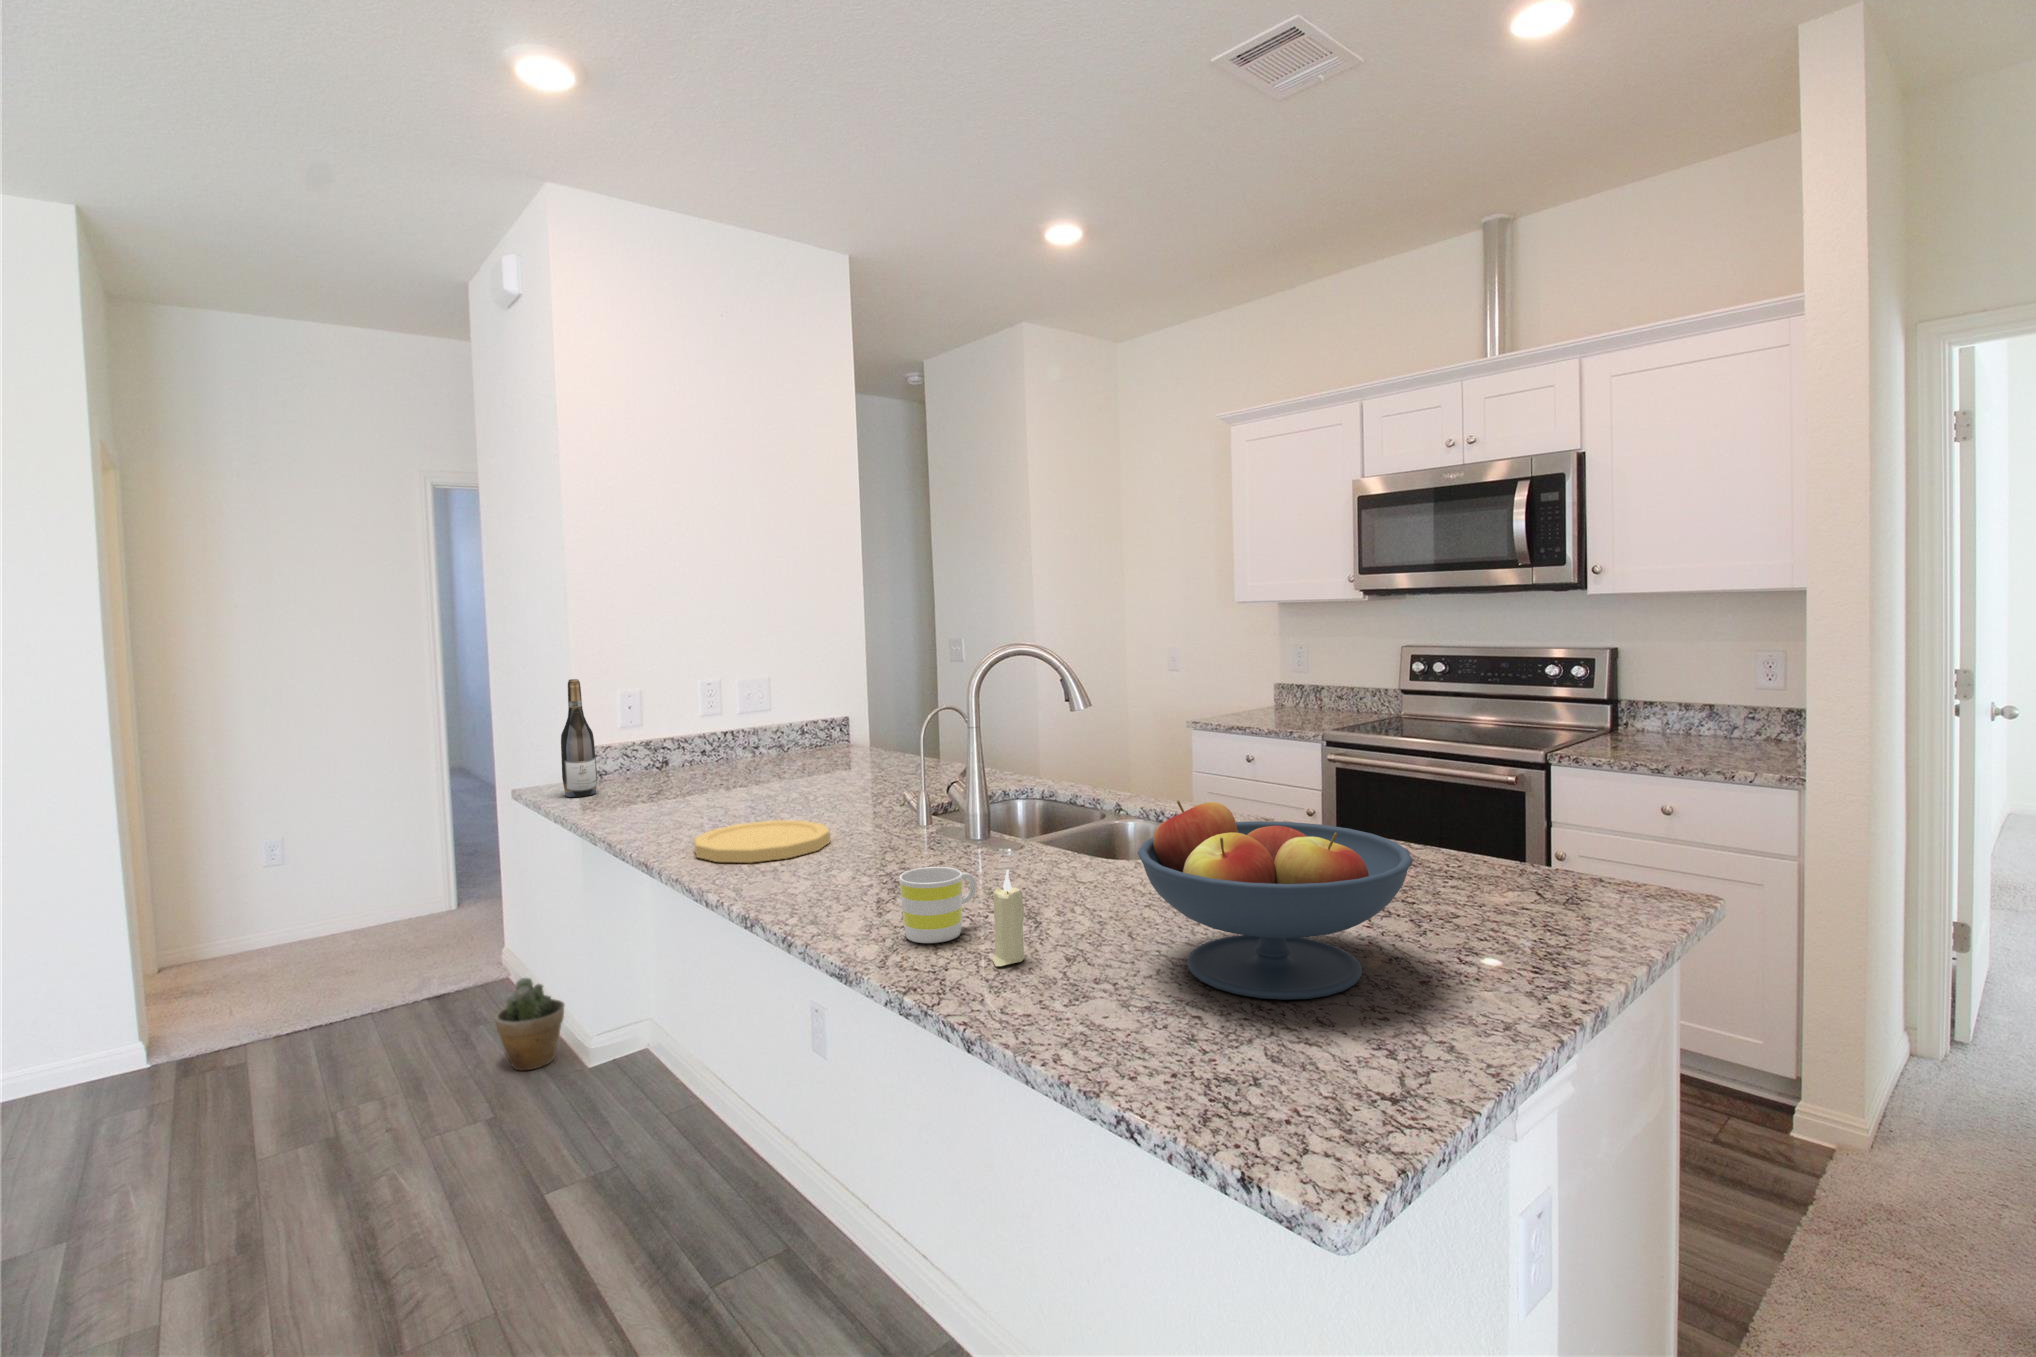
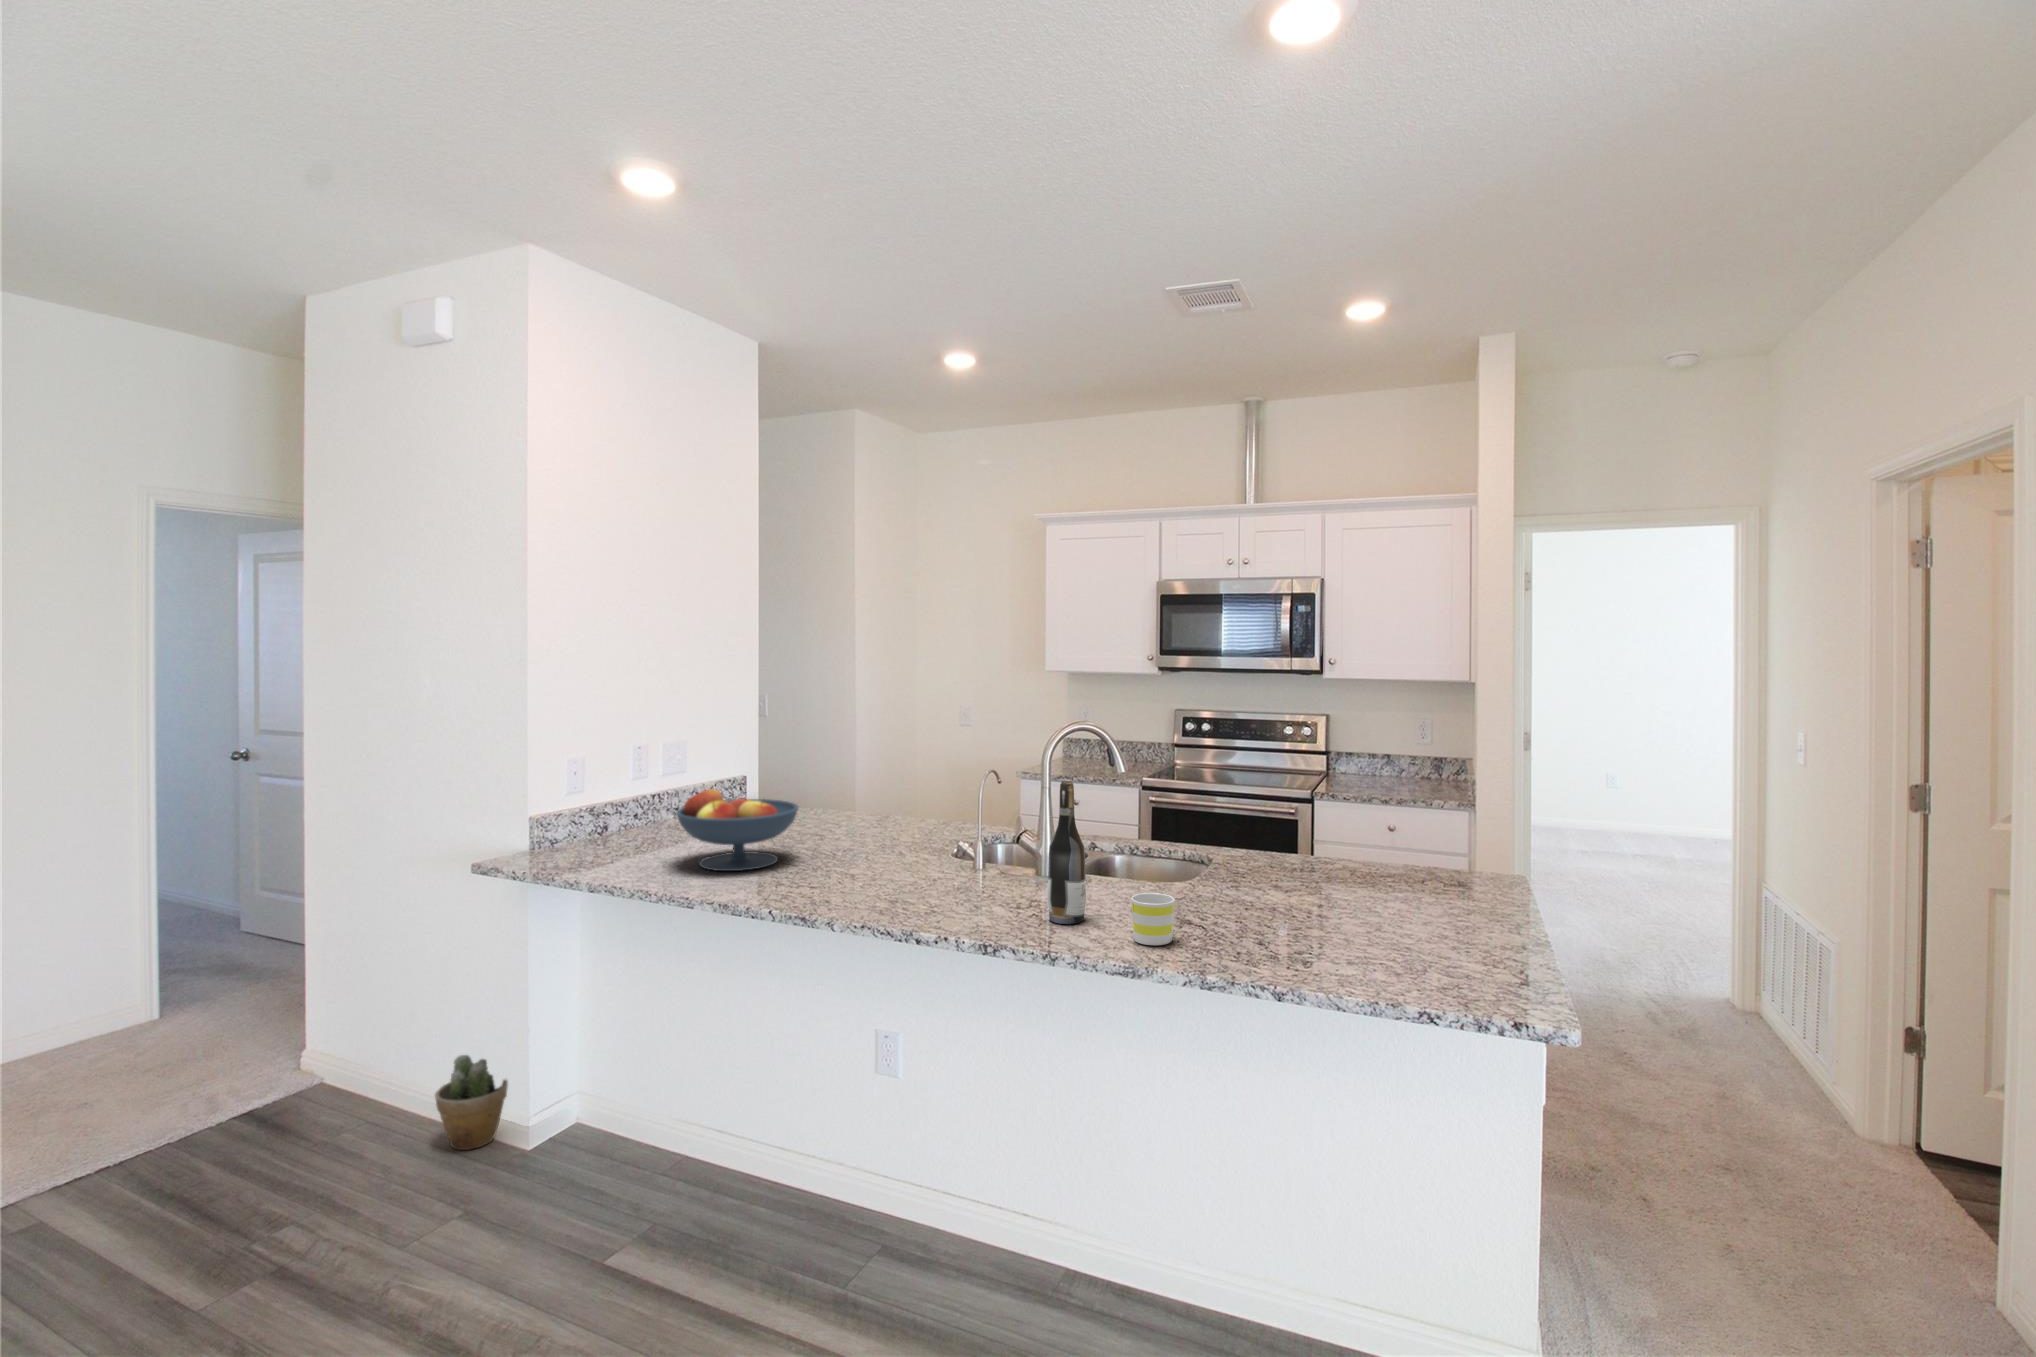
wine bottle: present [561,679,597,797] -> present [1048,780,1086,924]
fruit bowl: present [1138,800,1413,1000] -> present [676,789,799,871]
plate: present [694,820,830,863] -> none [832,871,942,908]
candle: present [992,869,1025,966] -> none [1216,889,1239,953]

